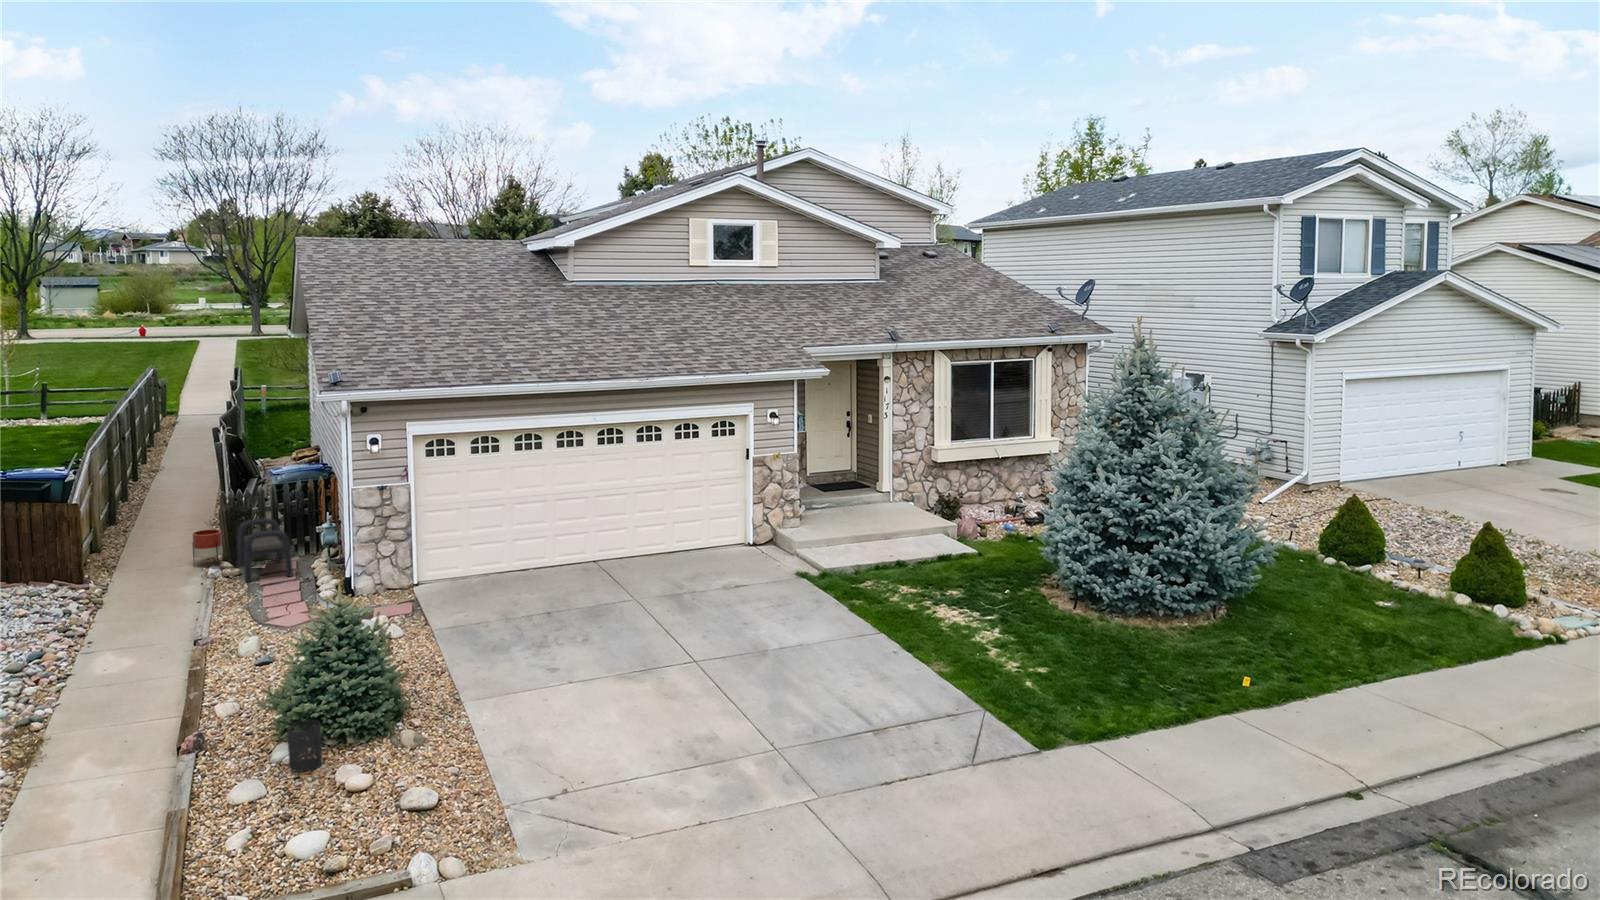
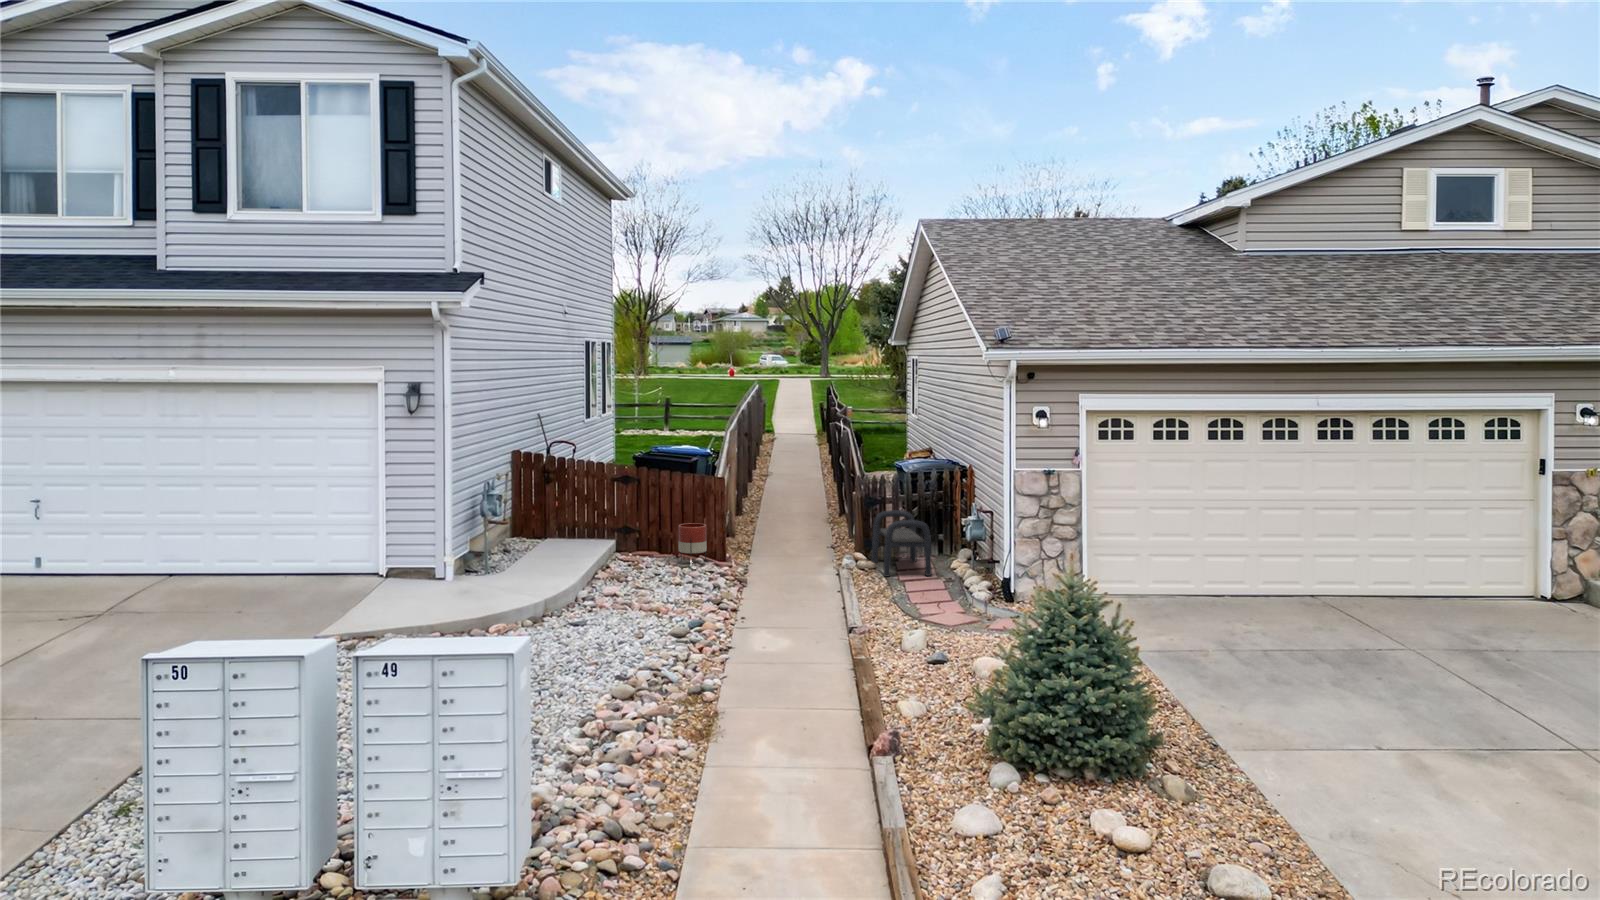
planter: present [192,529,223,567] -> present [678,523,707,561]
trash can: present [287,720,323,772] -> none [1019,736,1068,815]

